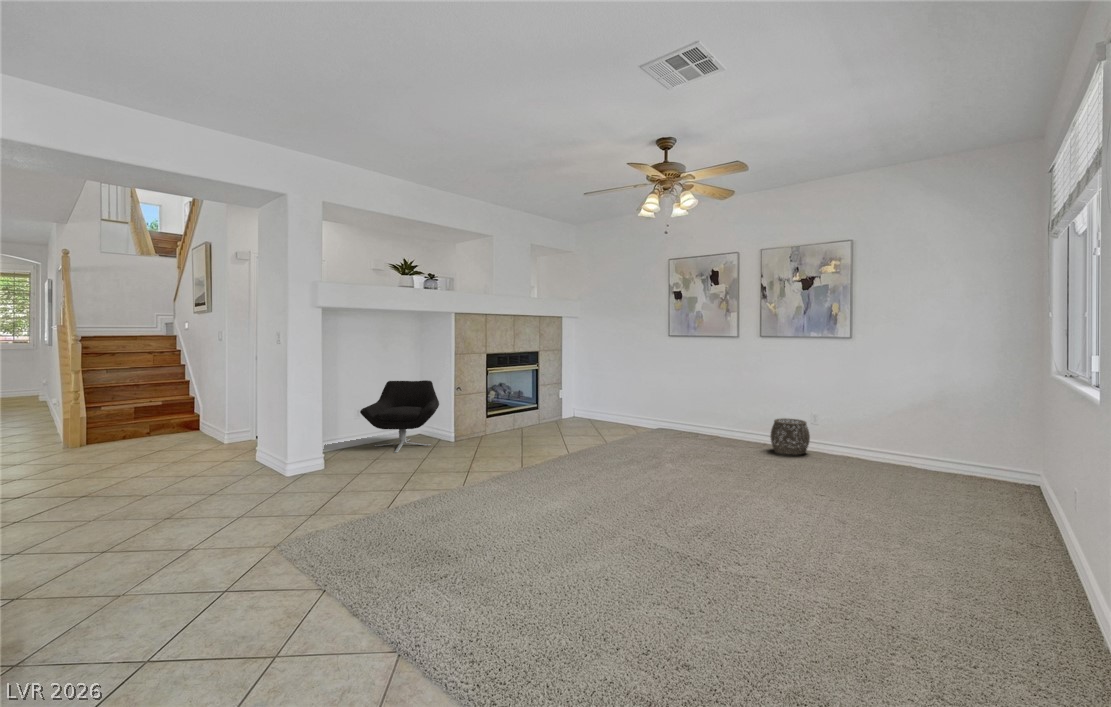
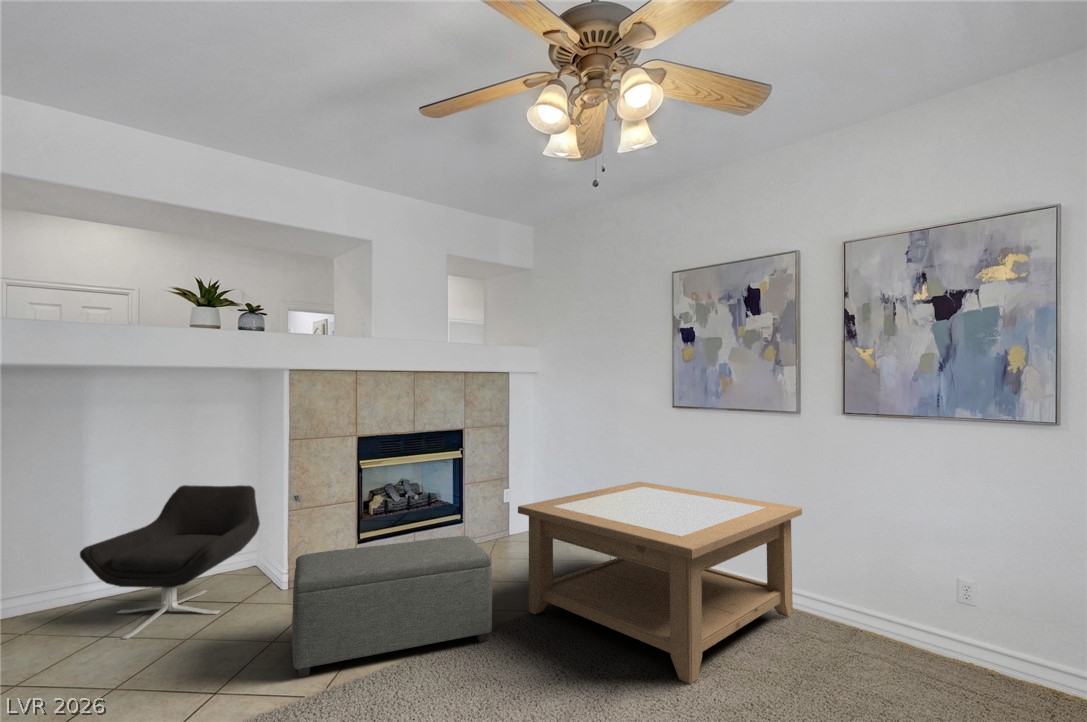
coffee table: none [591,379,737,457] -> present [518,482,802,684]
ottoman: none [486,402,586,460] -> present [292,536,492,678]
woven basket: present [770,418,810,455] -> none [878,590,975,687]

